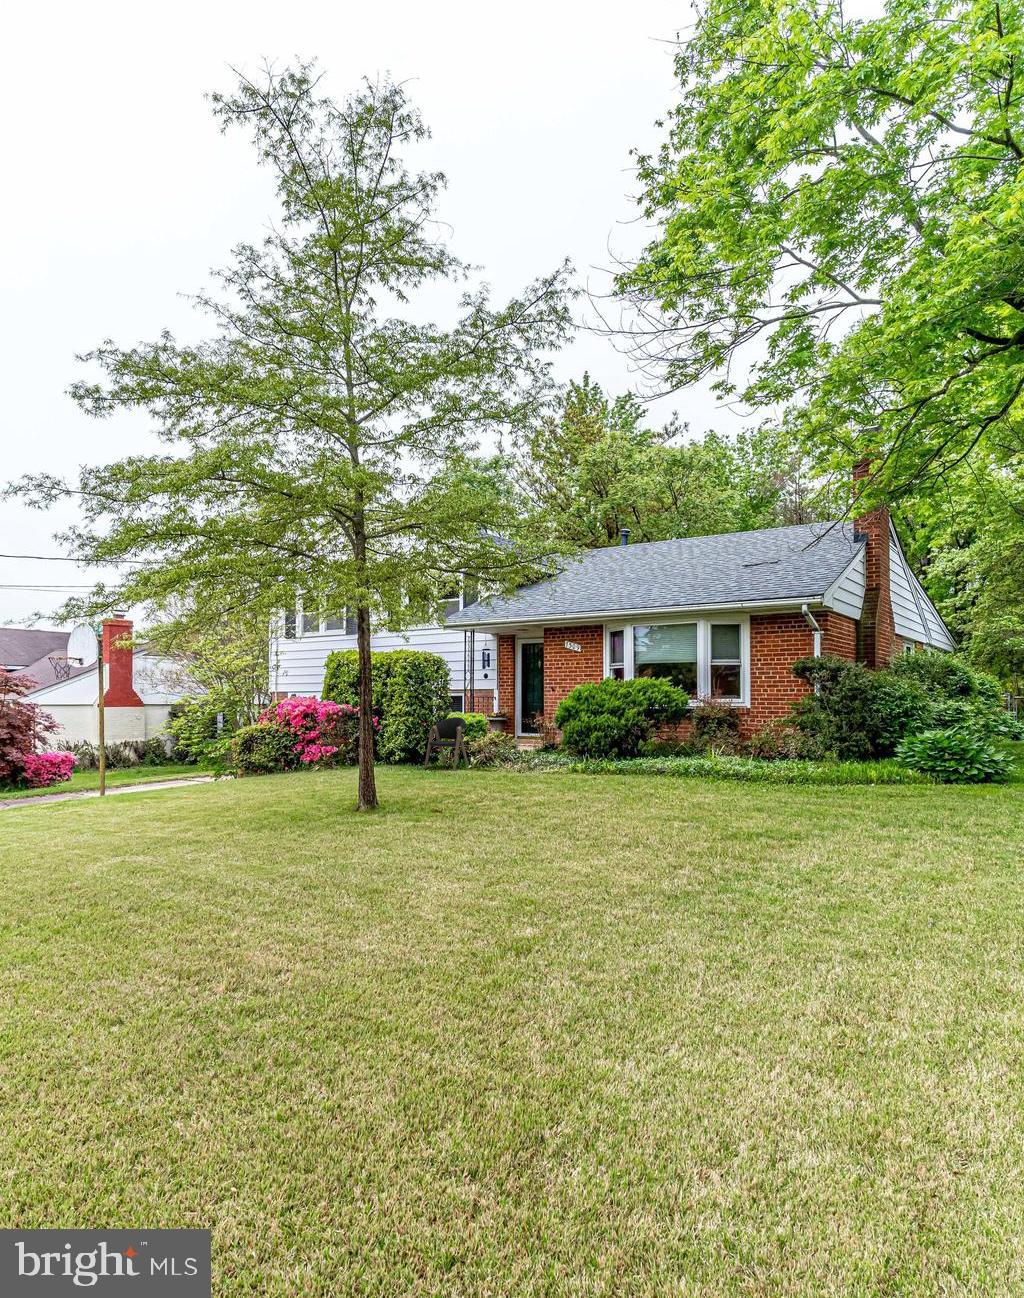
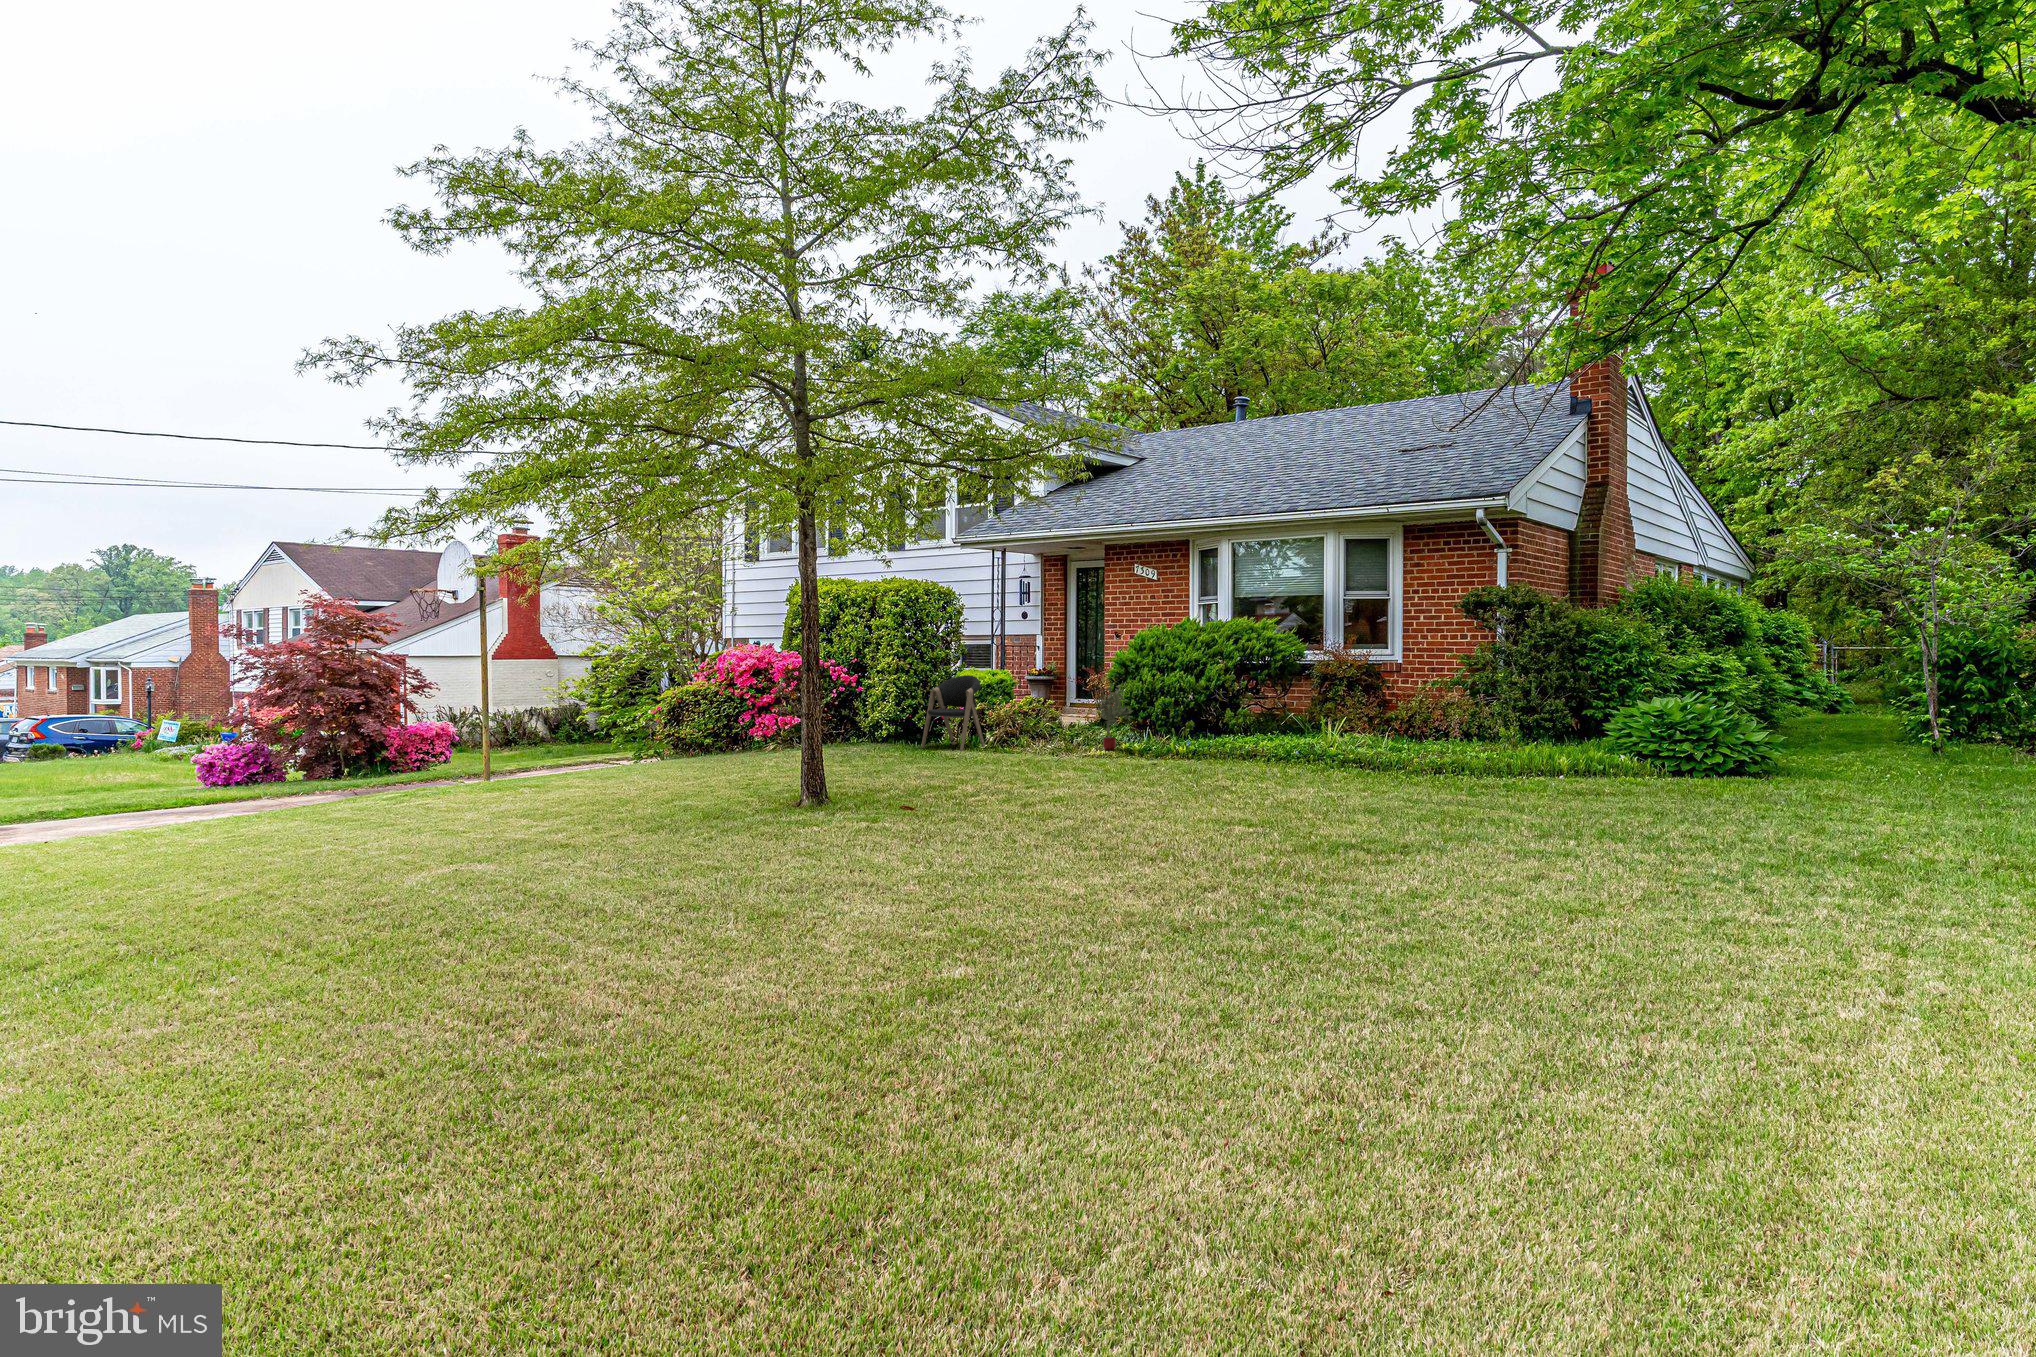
potted tree: none [549,723,574,769] -> present [1099,684,1133,750]

